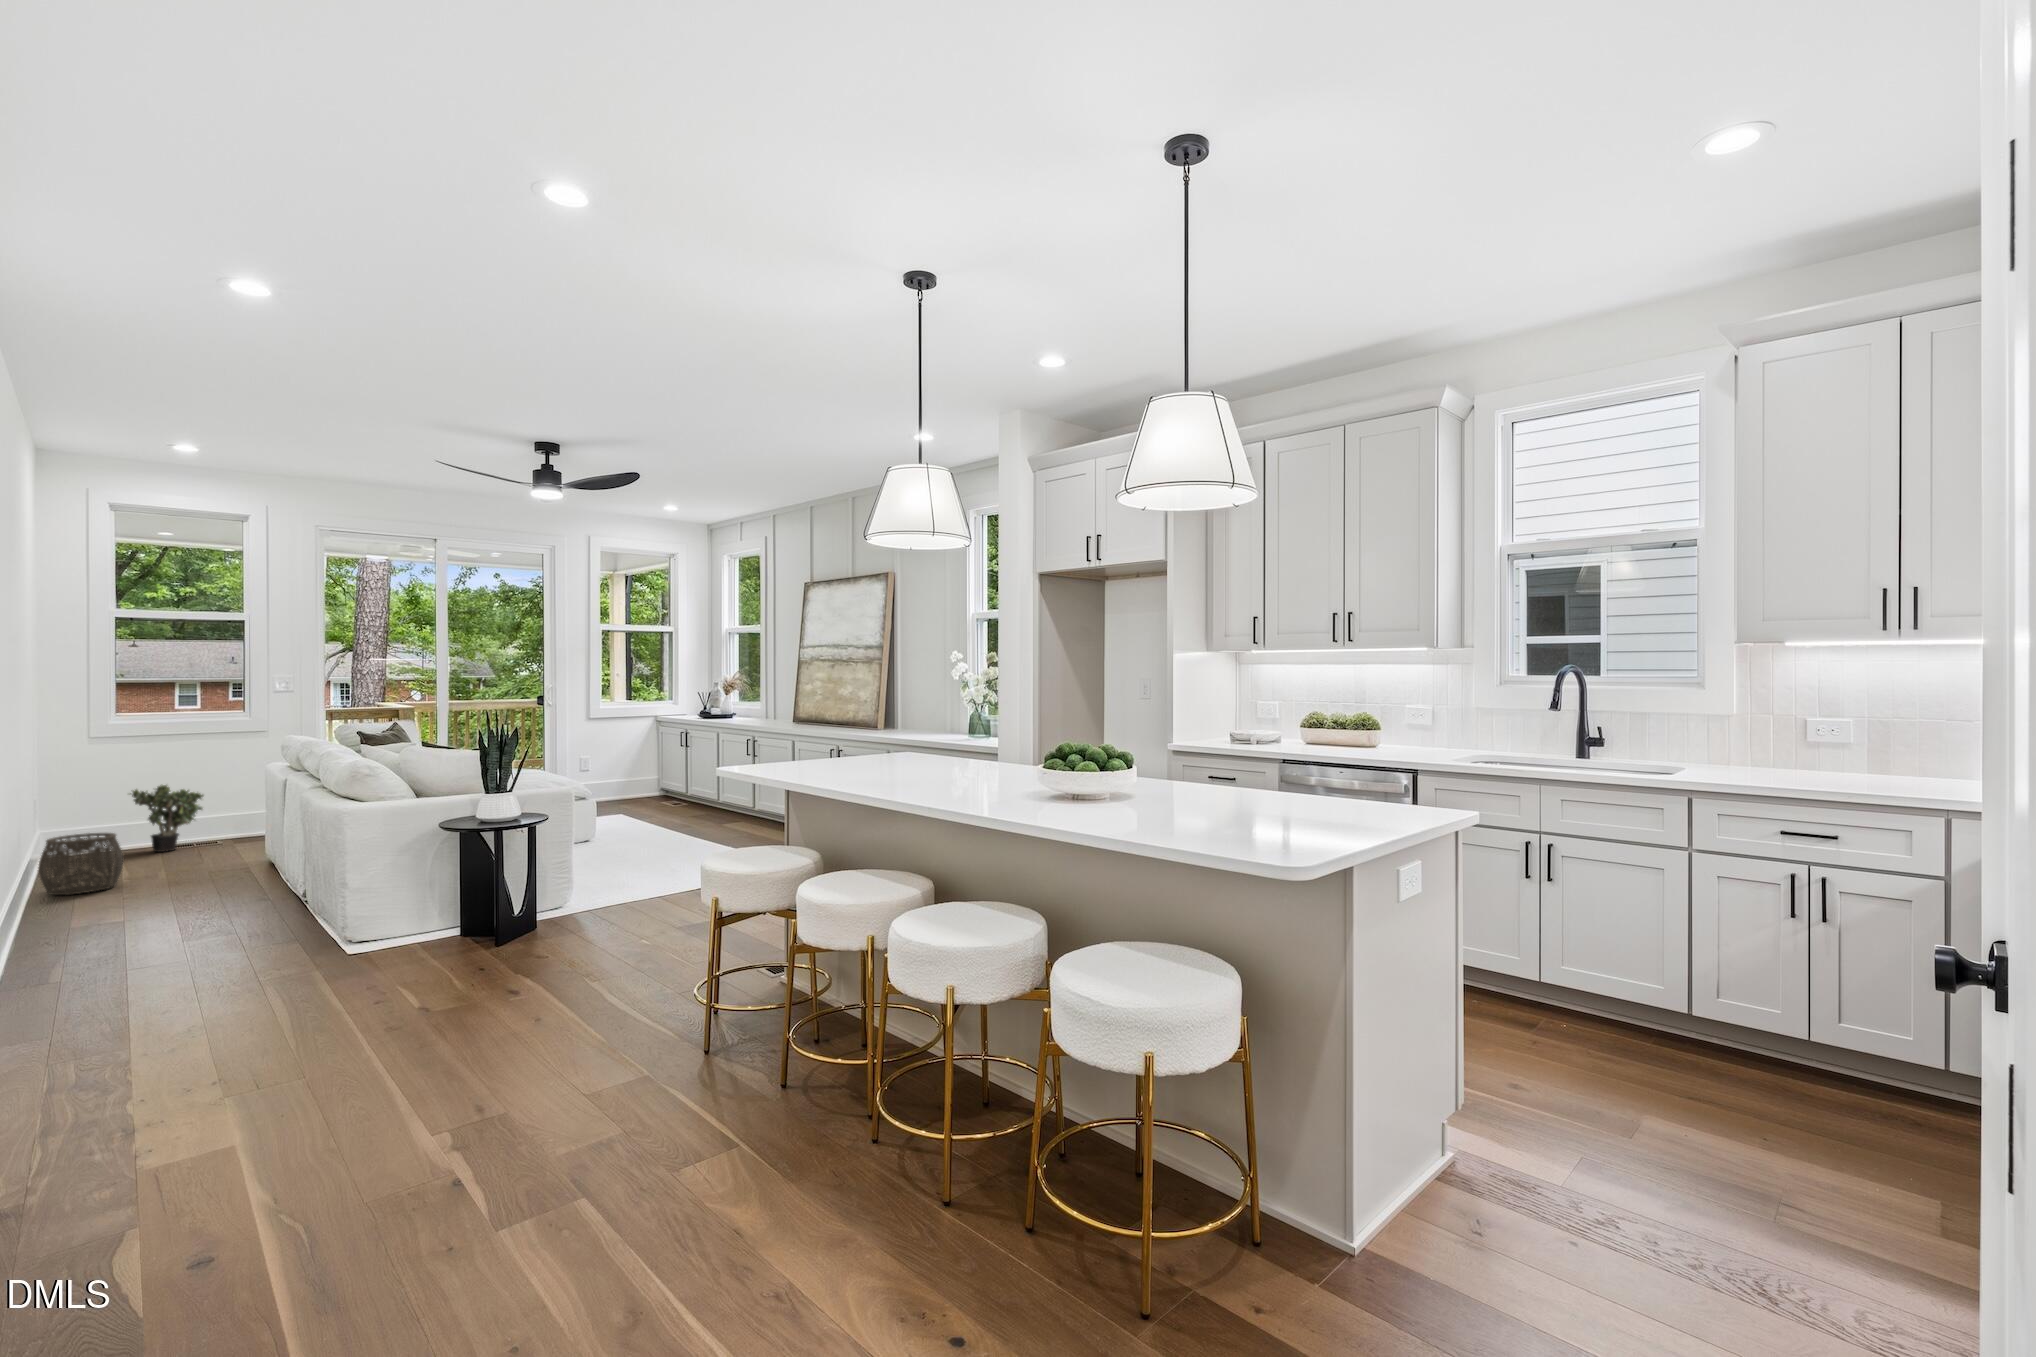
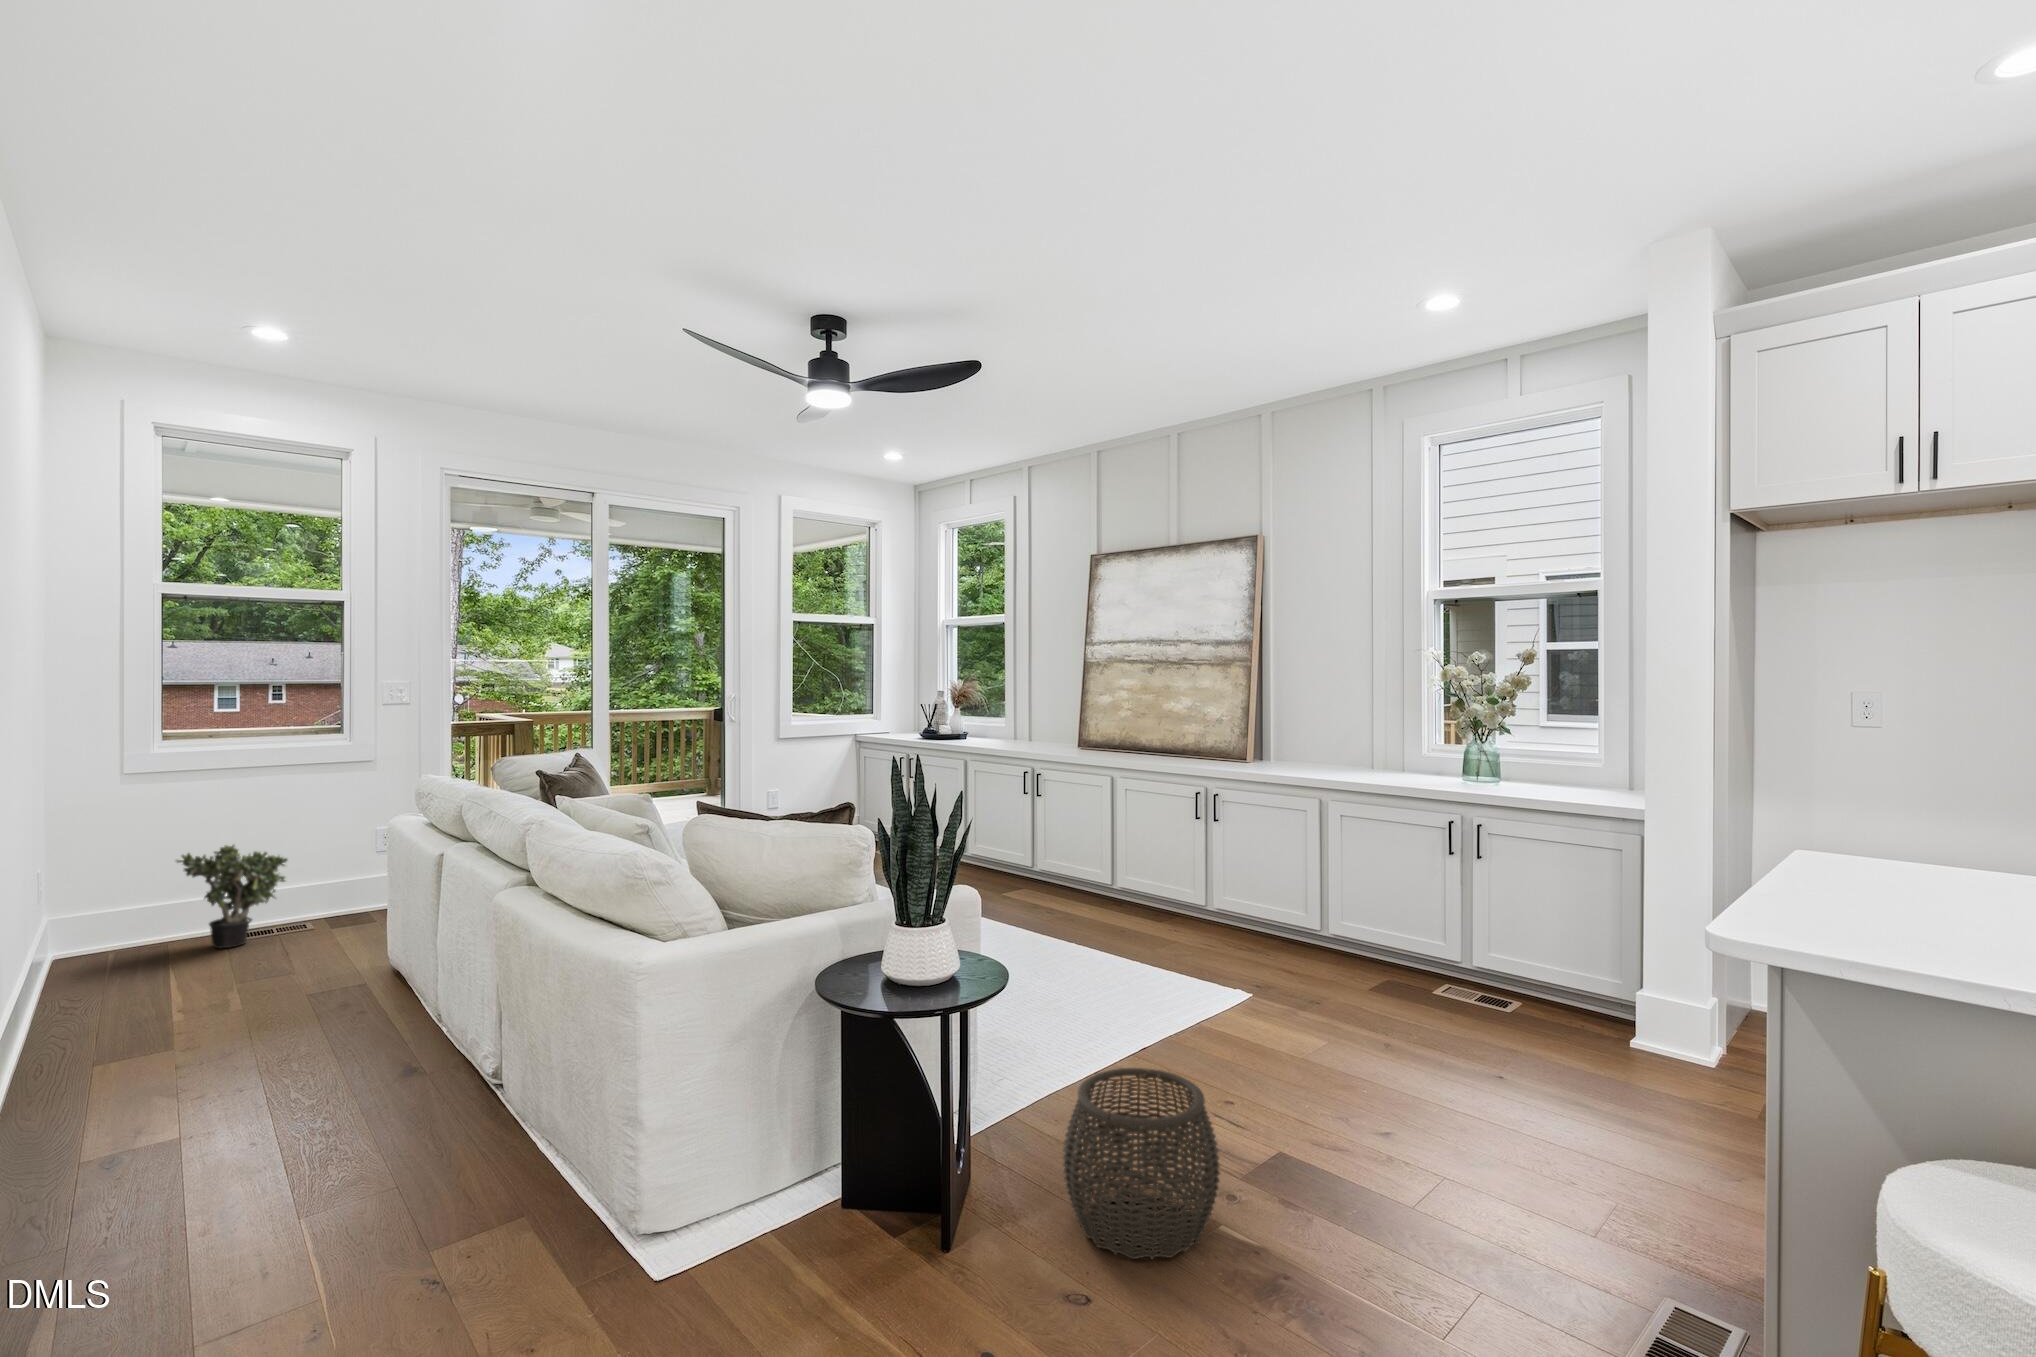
woven basket: present [38,833,123,895] -> present [1063,1068,1220,1259]

